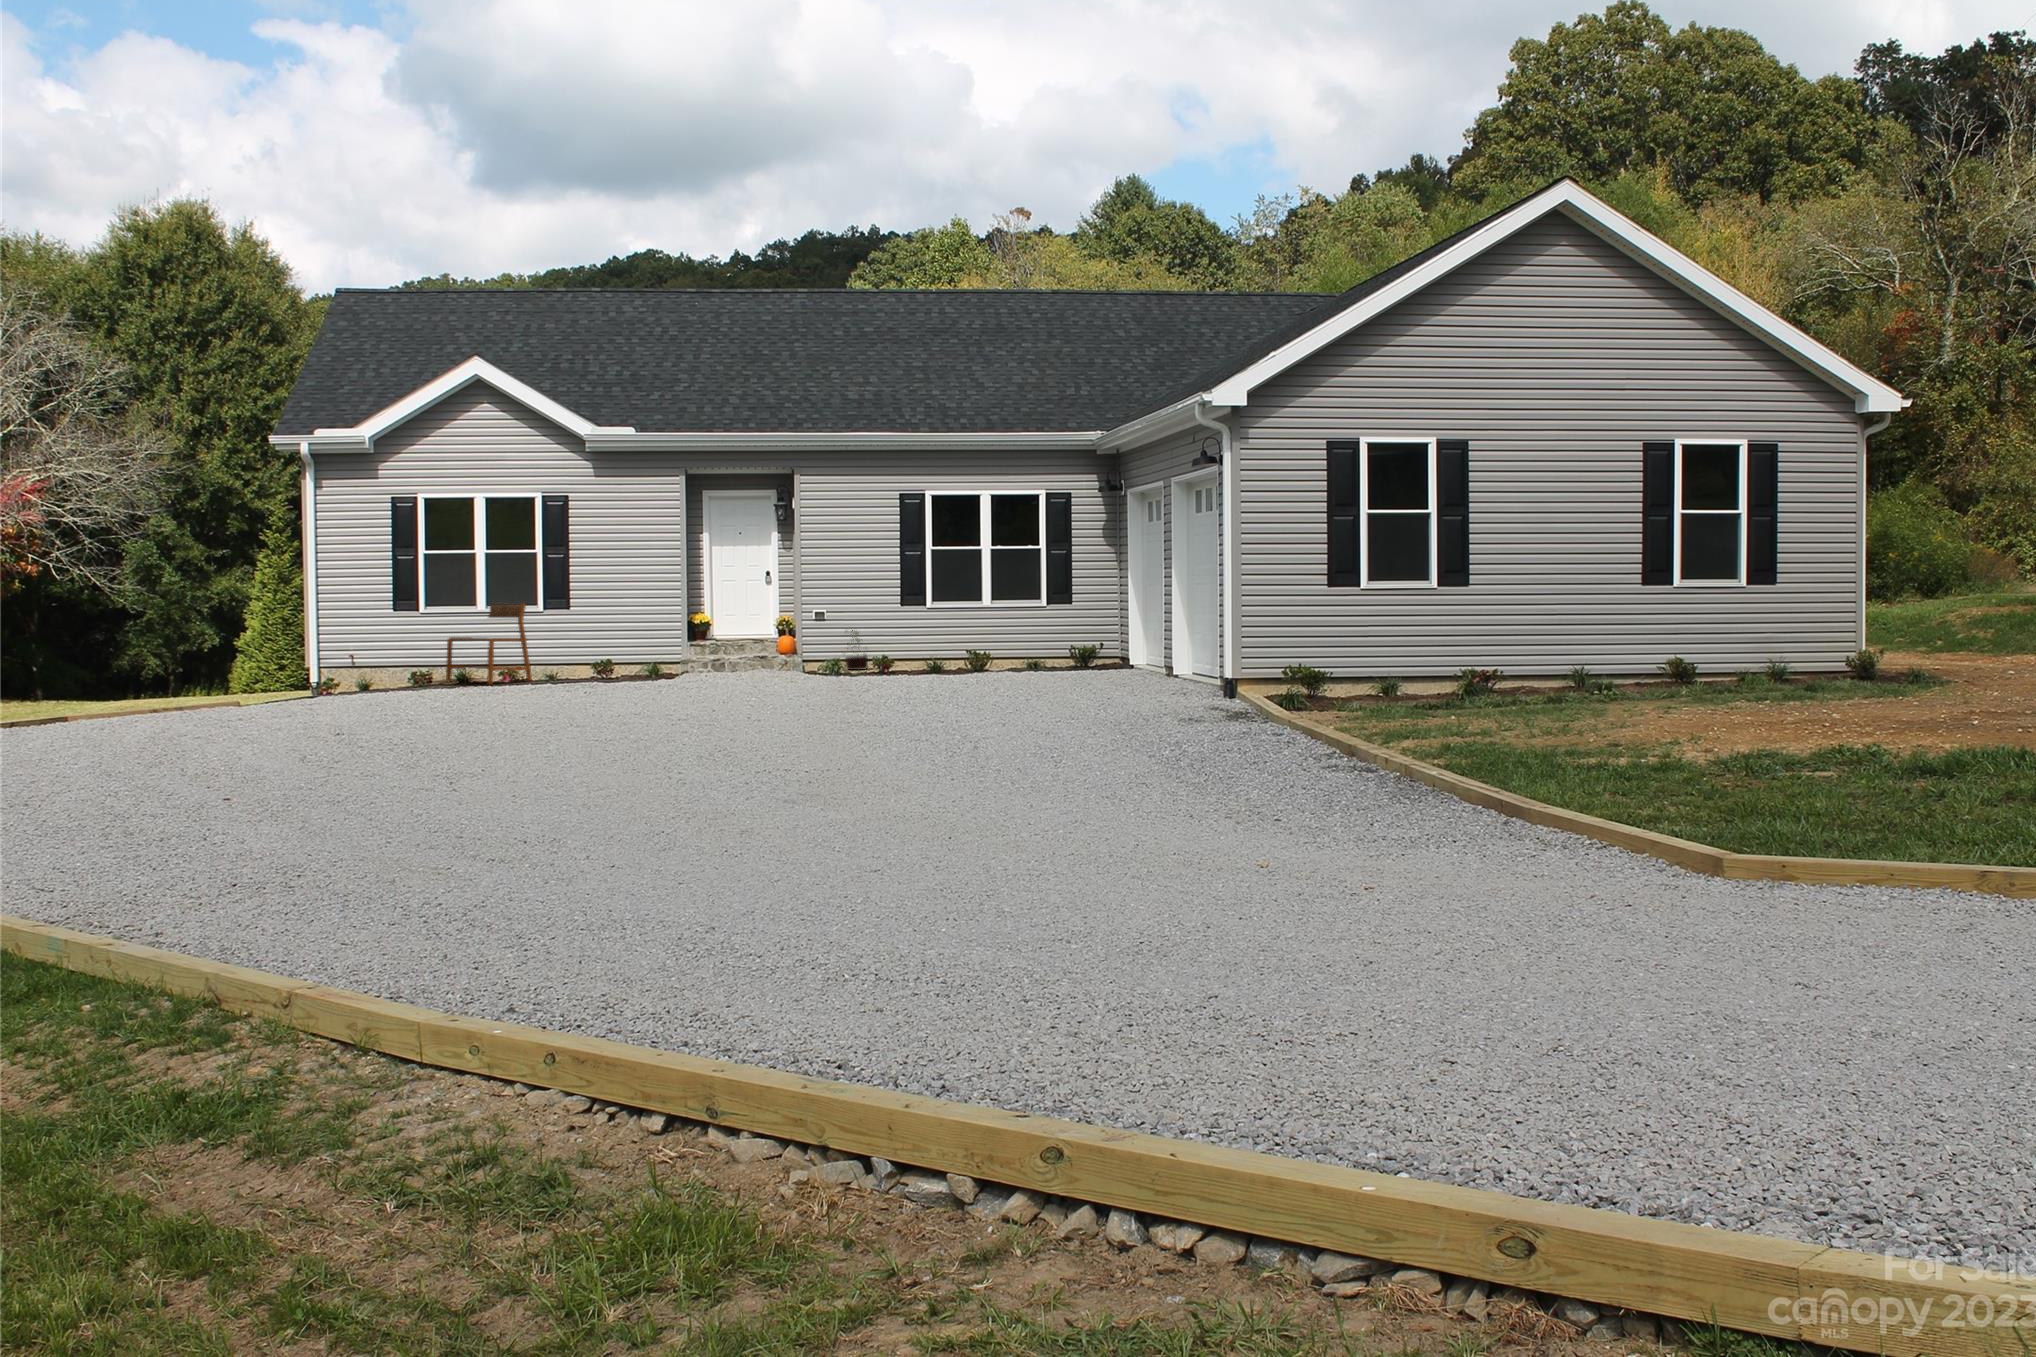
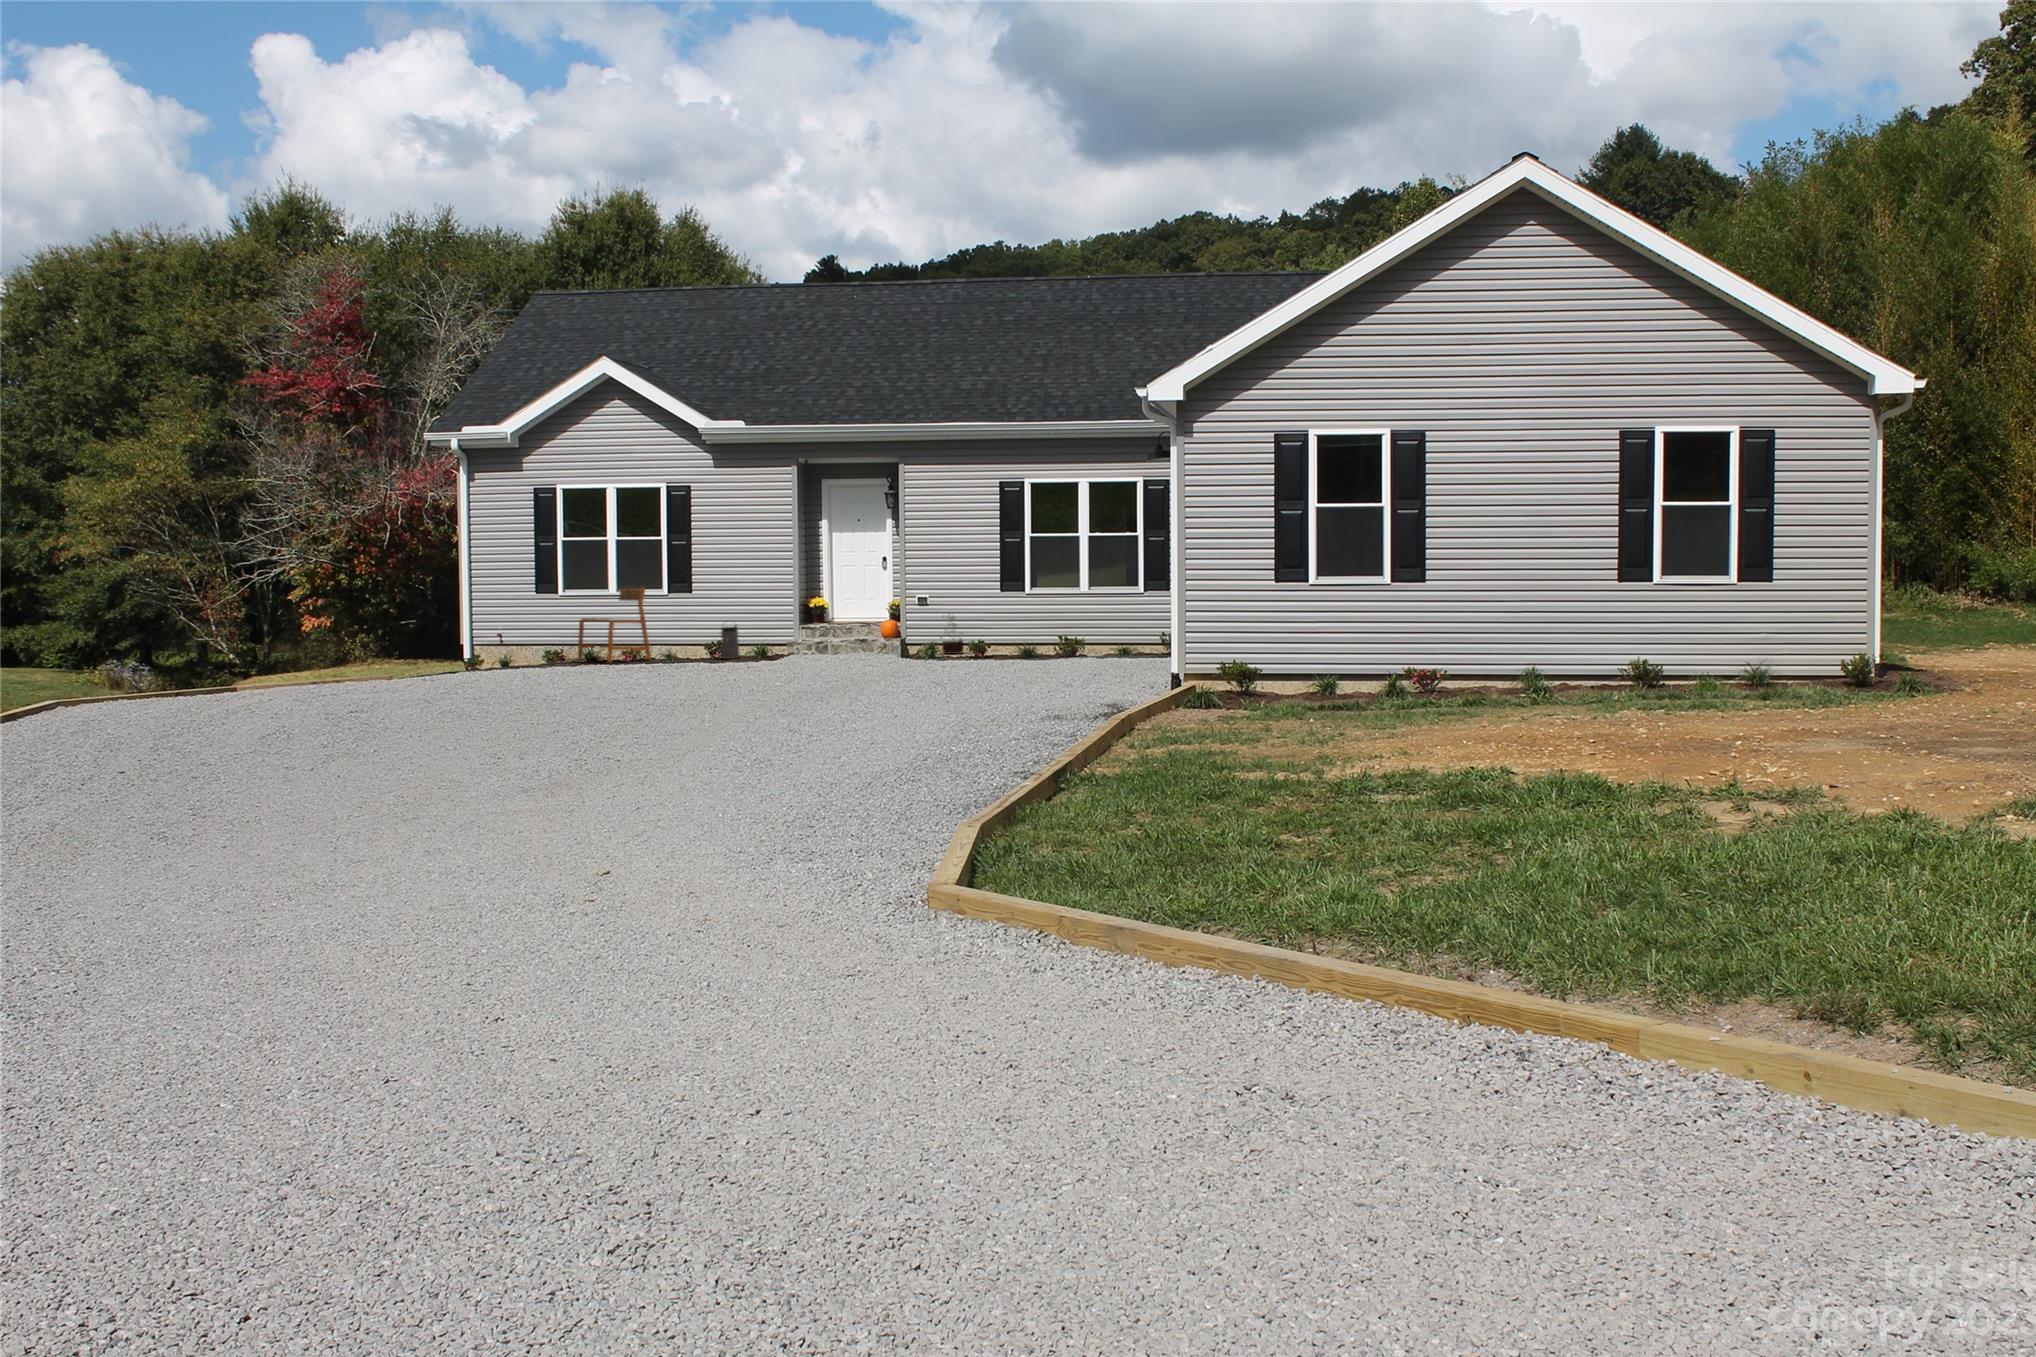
watering can: none [609,637,630,678] -> present [721,621,740,659]

